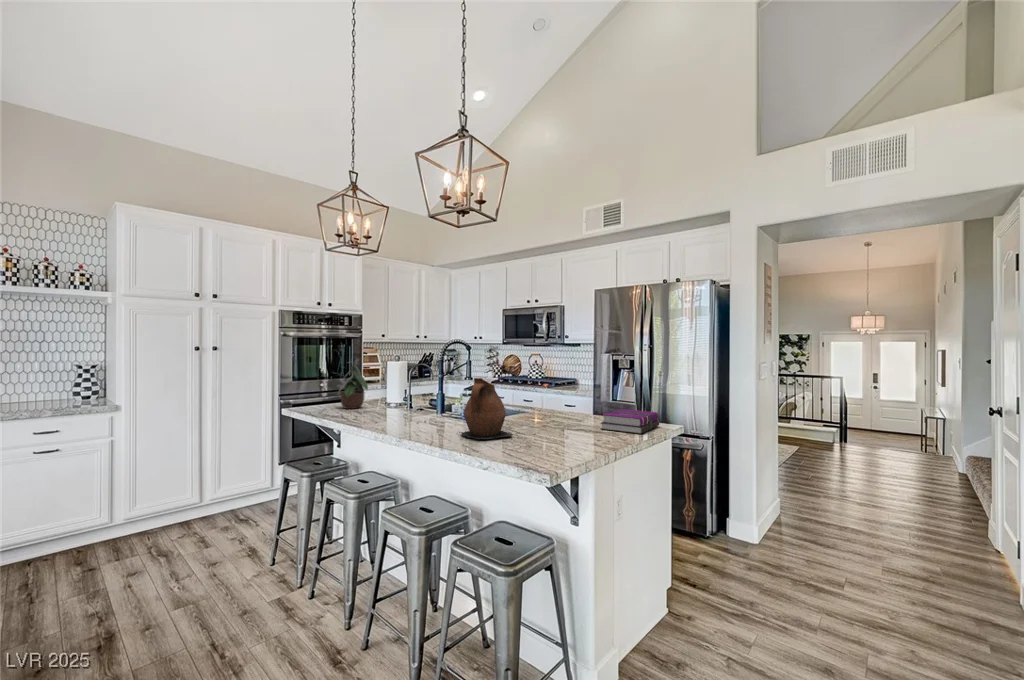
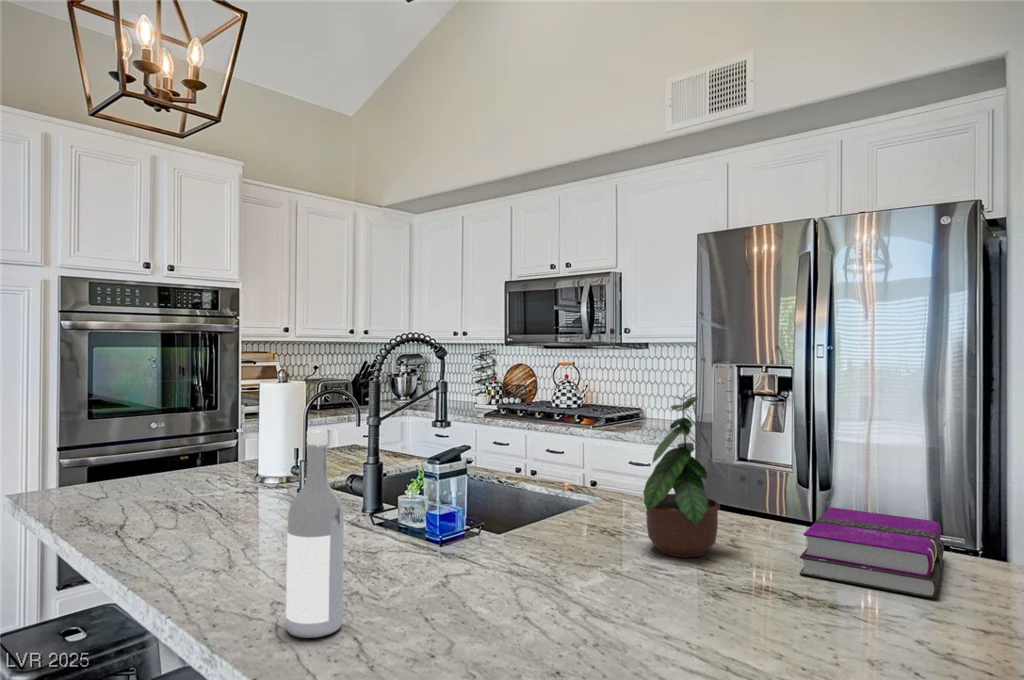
potted plant: present [339,358,368,409] -> present [643,388,722,557]
wine bottle: none [421,373,439,439] -> present [286,429,344,638]
ceramic pitcher: present [461,378,513,439] -> none [405,443,569,641]

